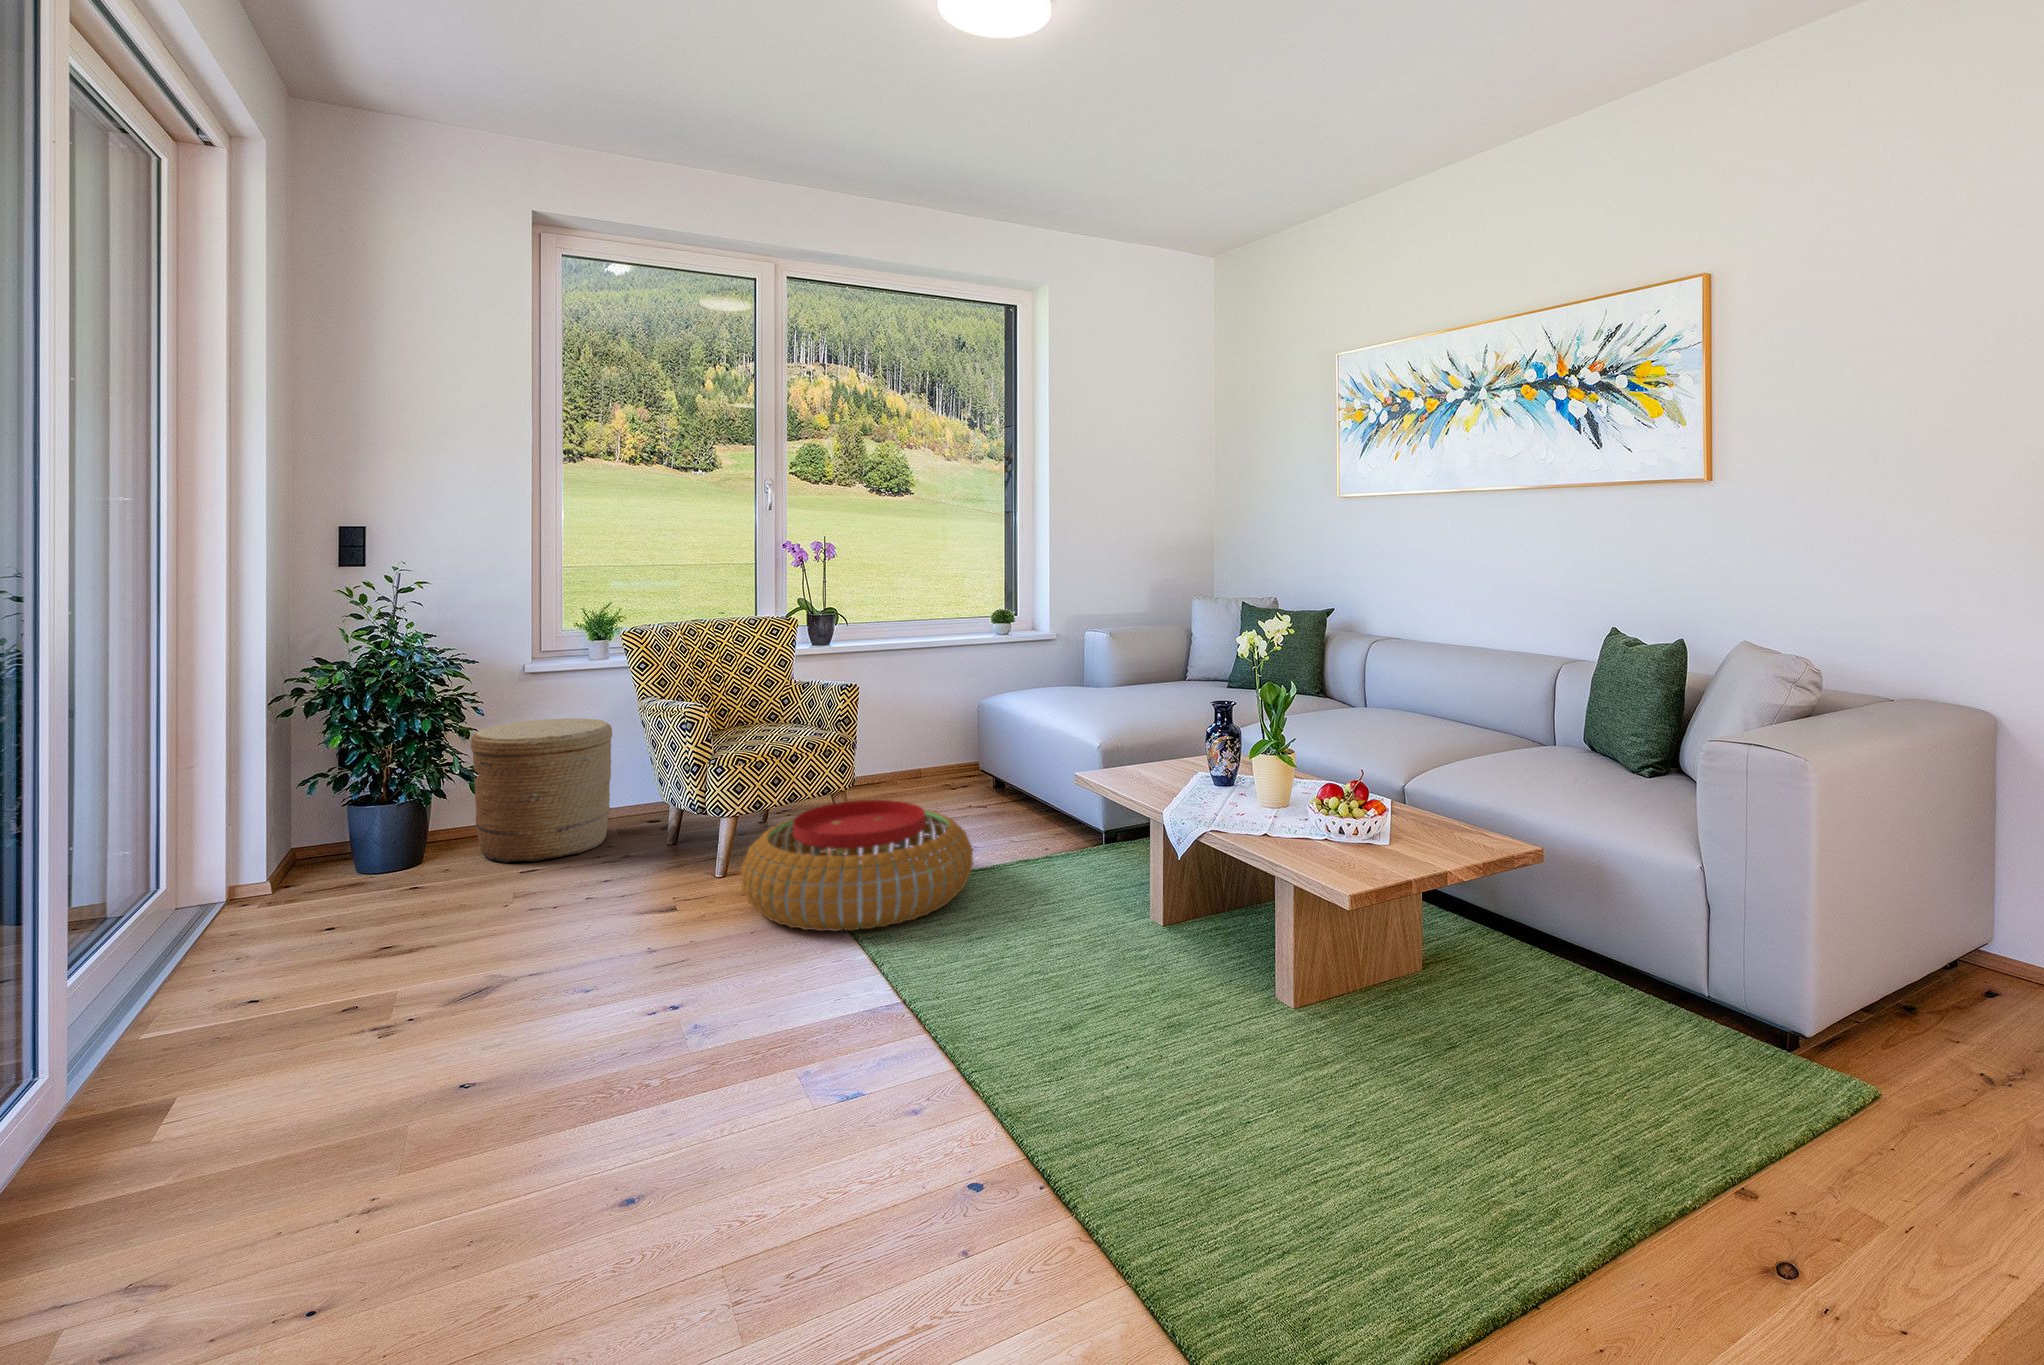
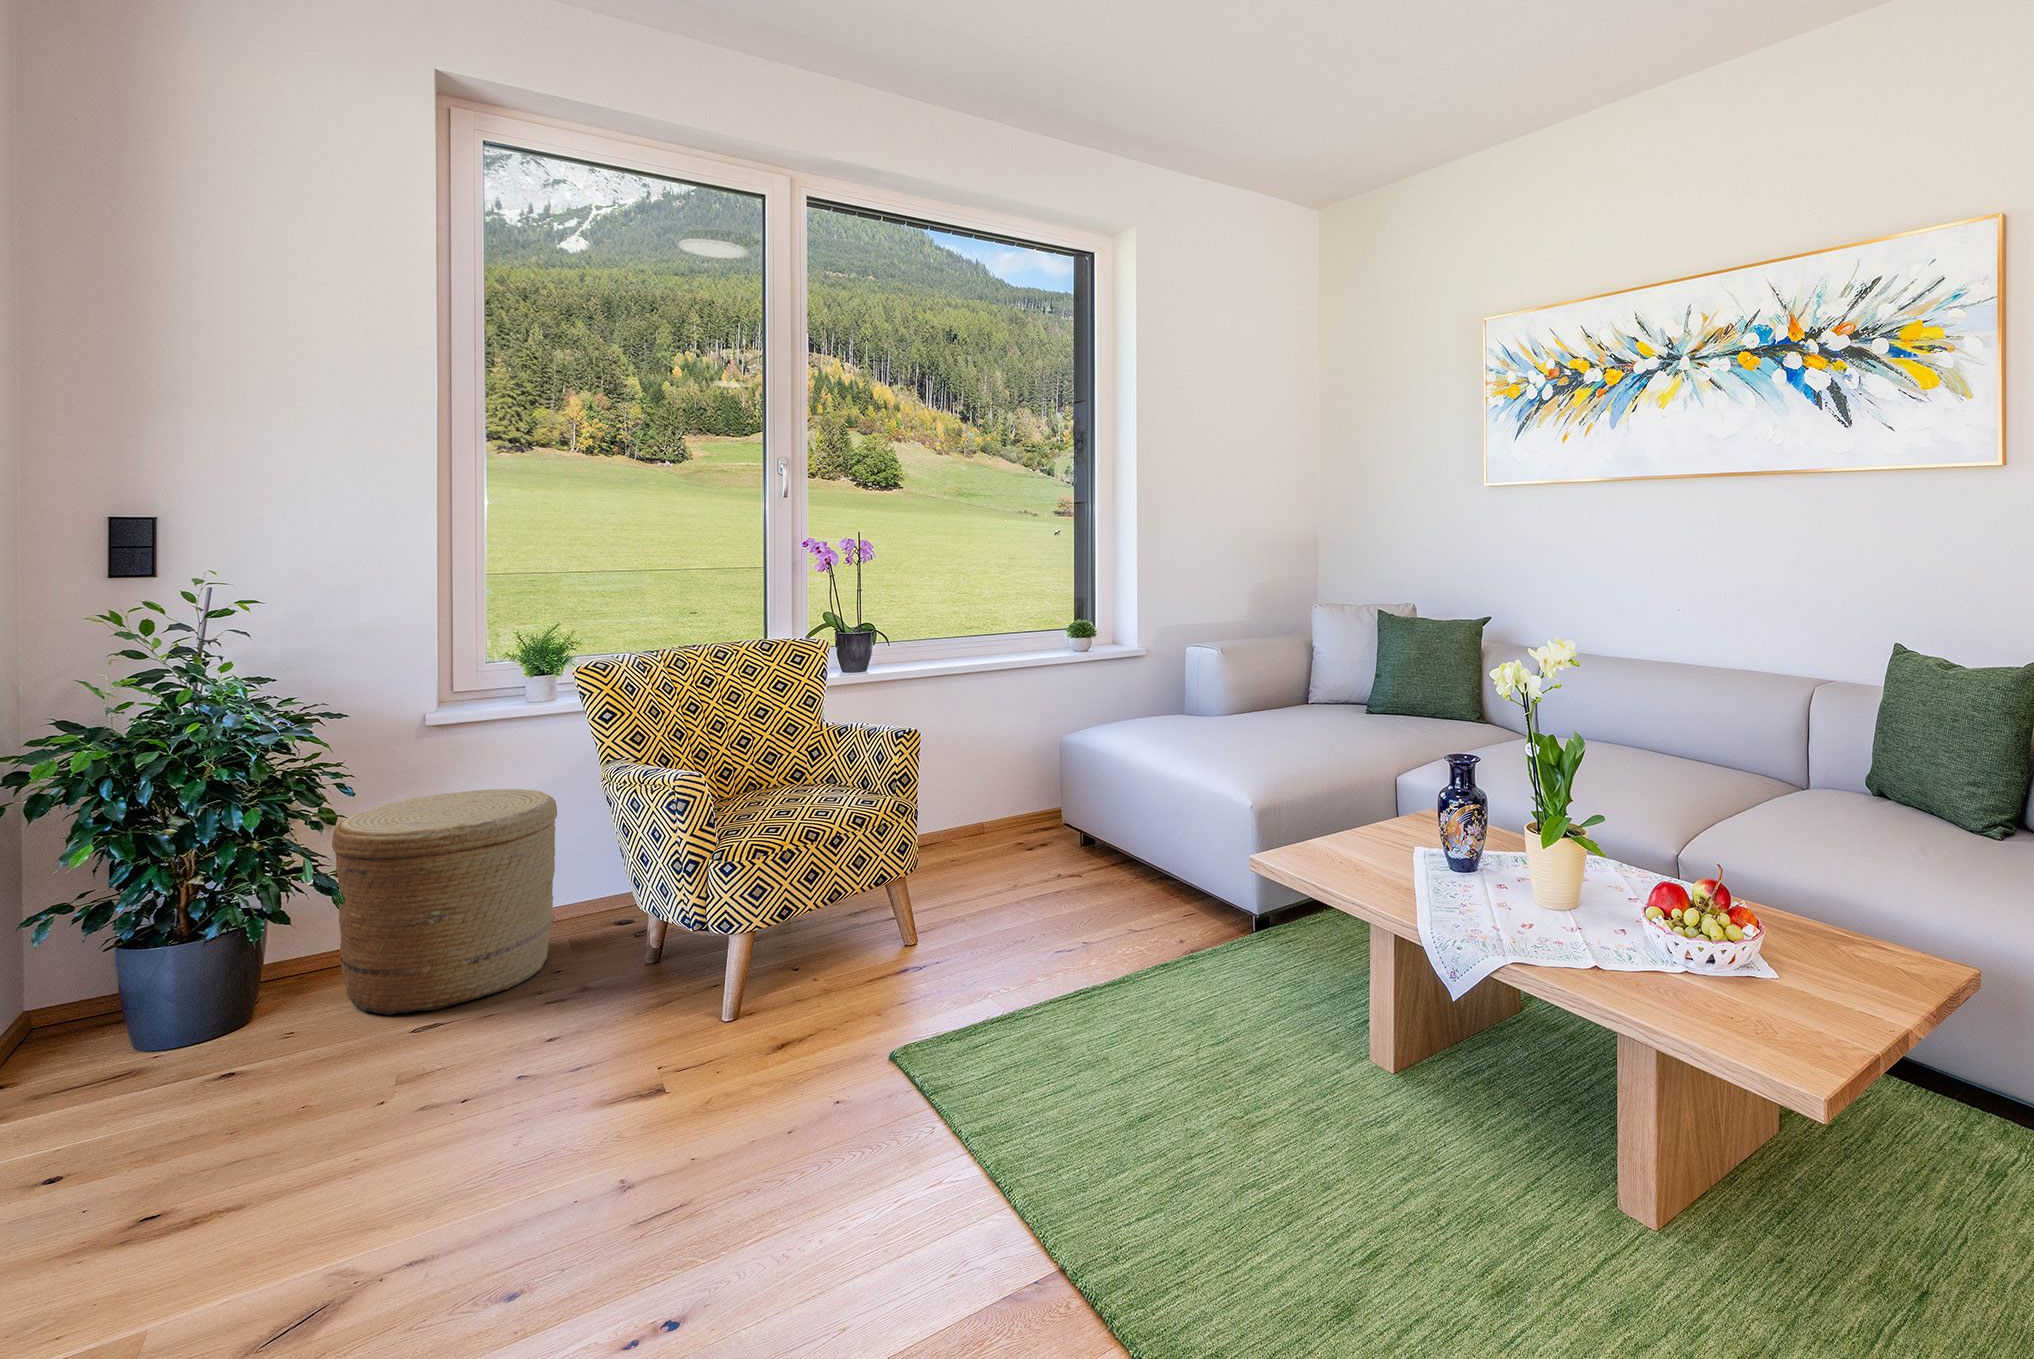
pouf: present [741,800,973,931] -> none [769,902,1106,1126]

